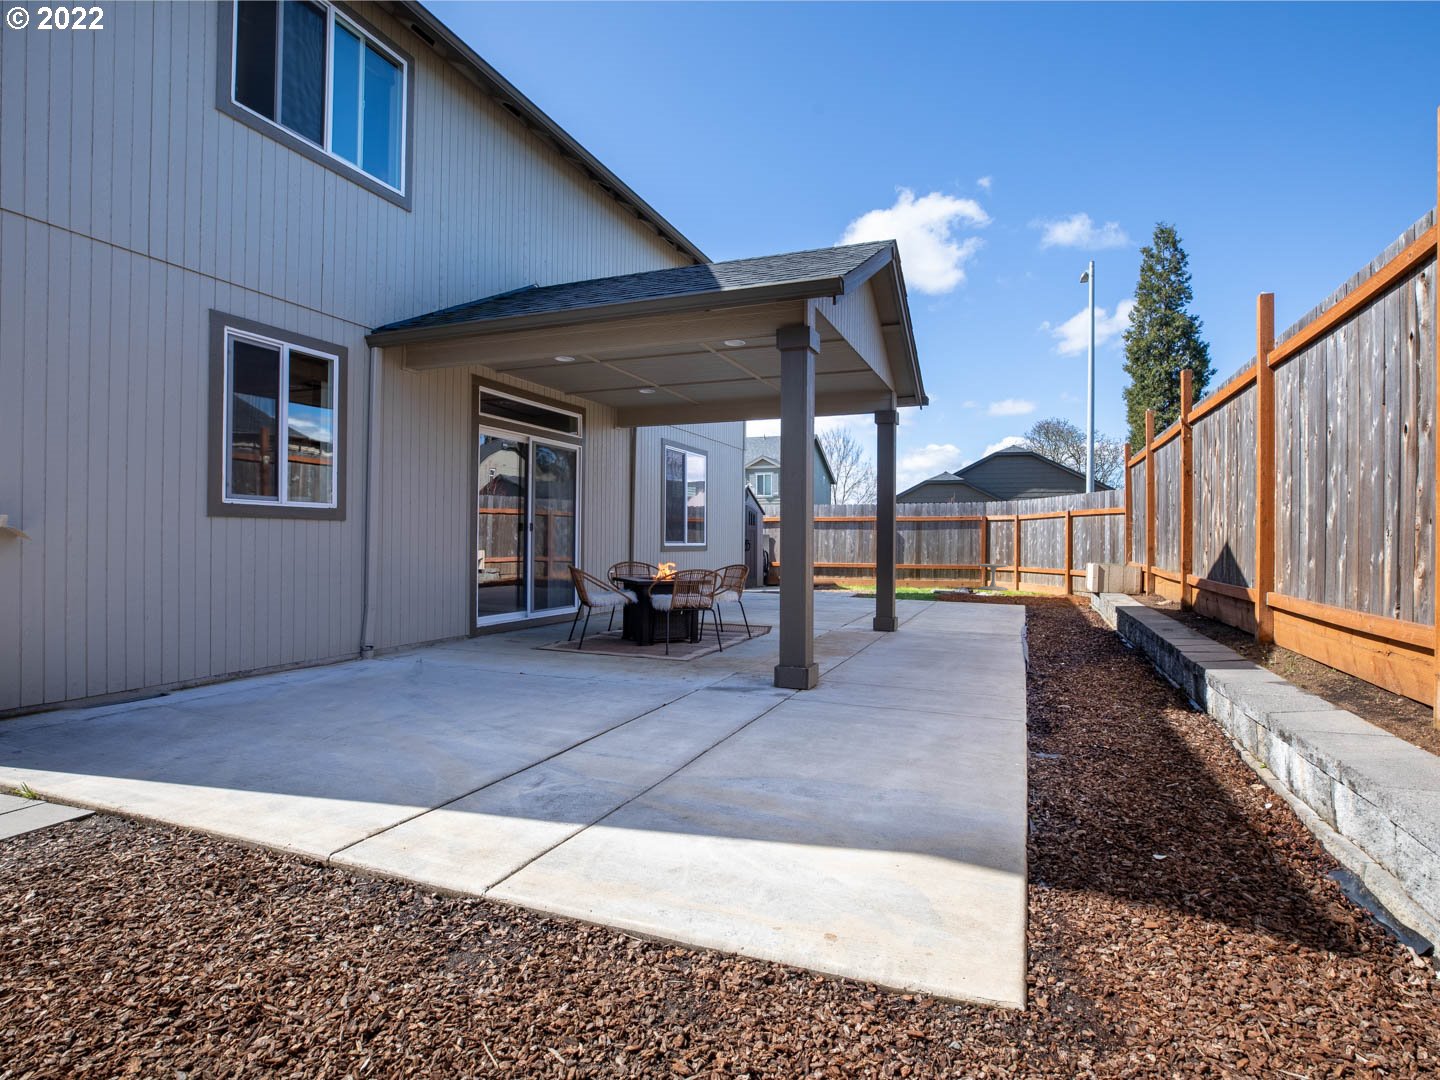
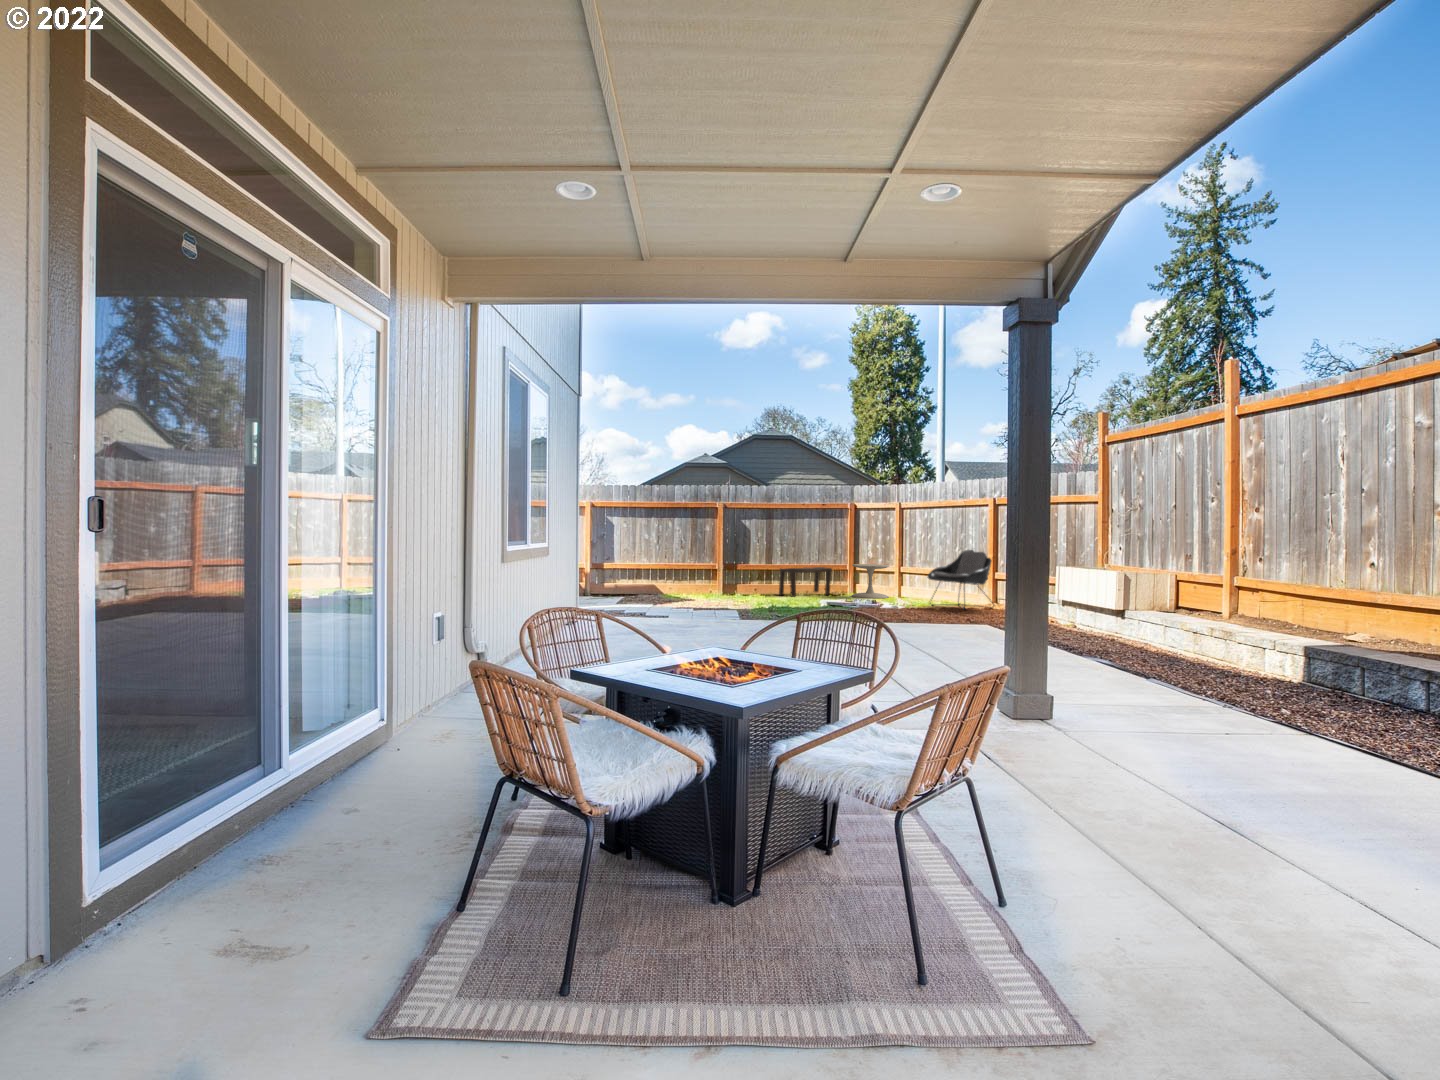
lounge chair: none [1016,552,1067,598] -> present [927,550,993,609]
bench: none [922,566,964,588] -> present [779,567,832,597]

